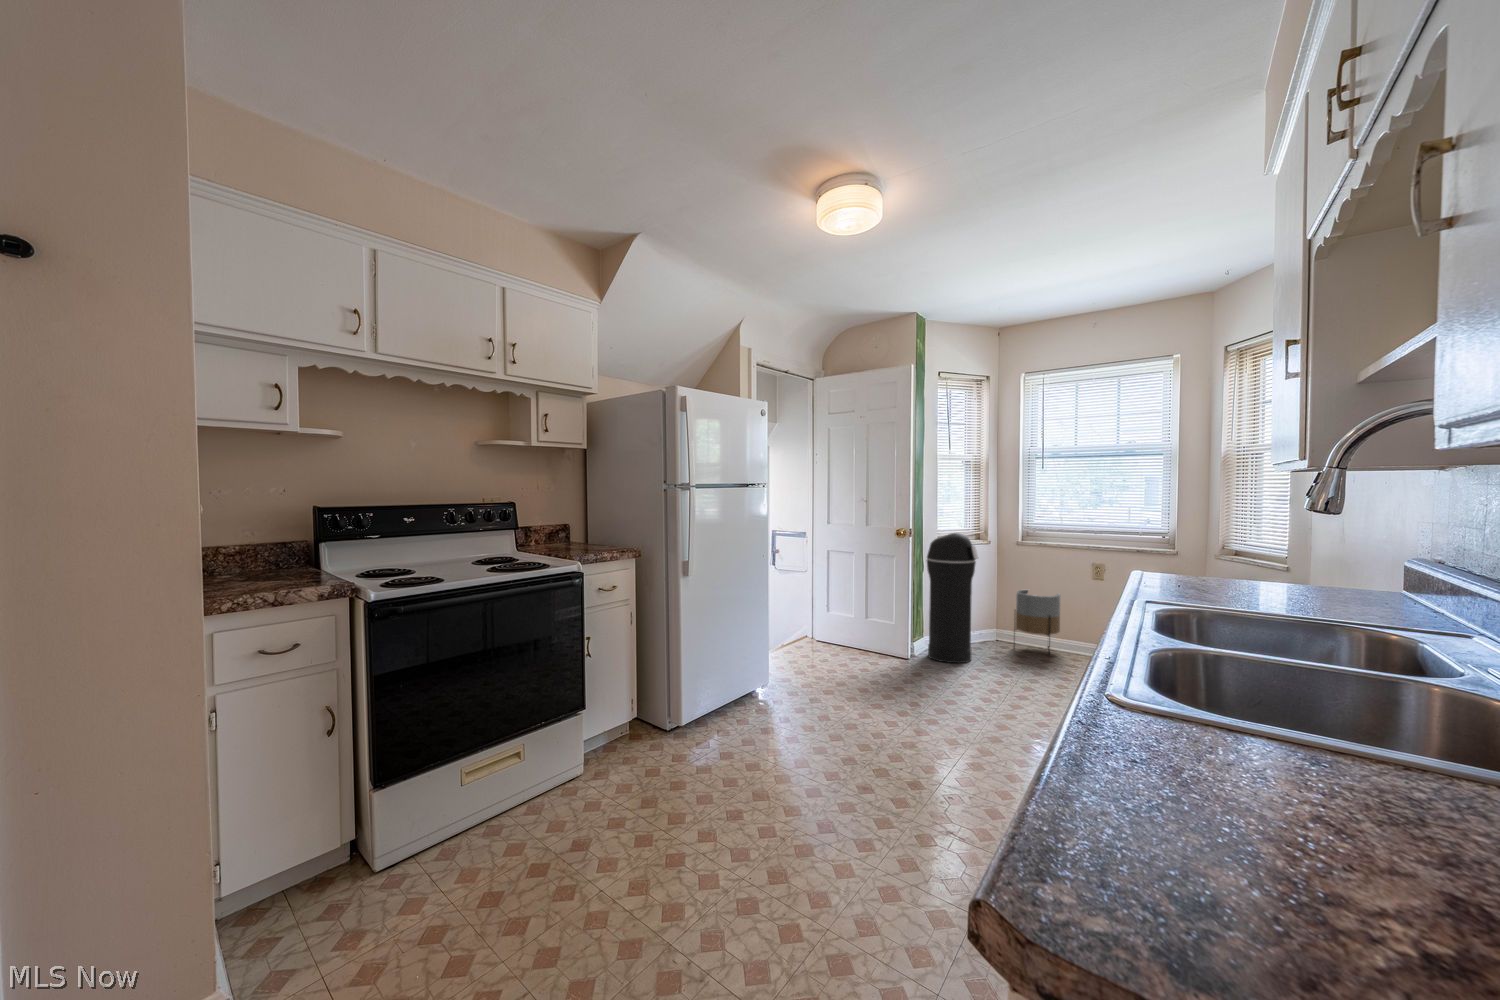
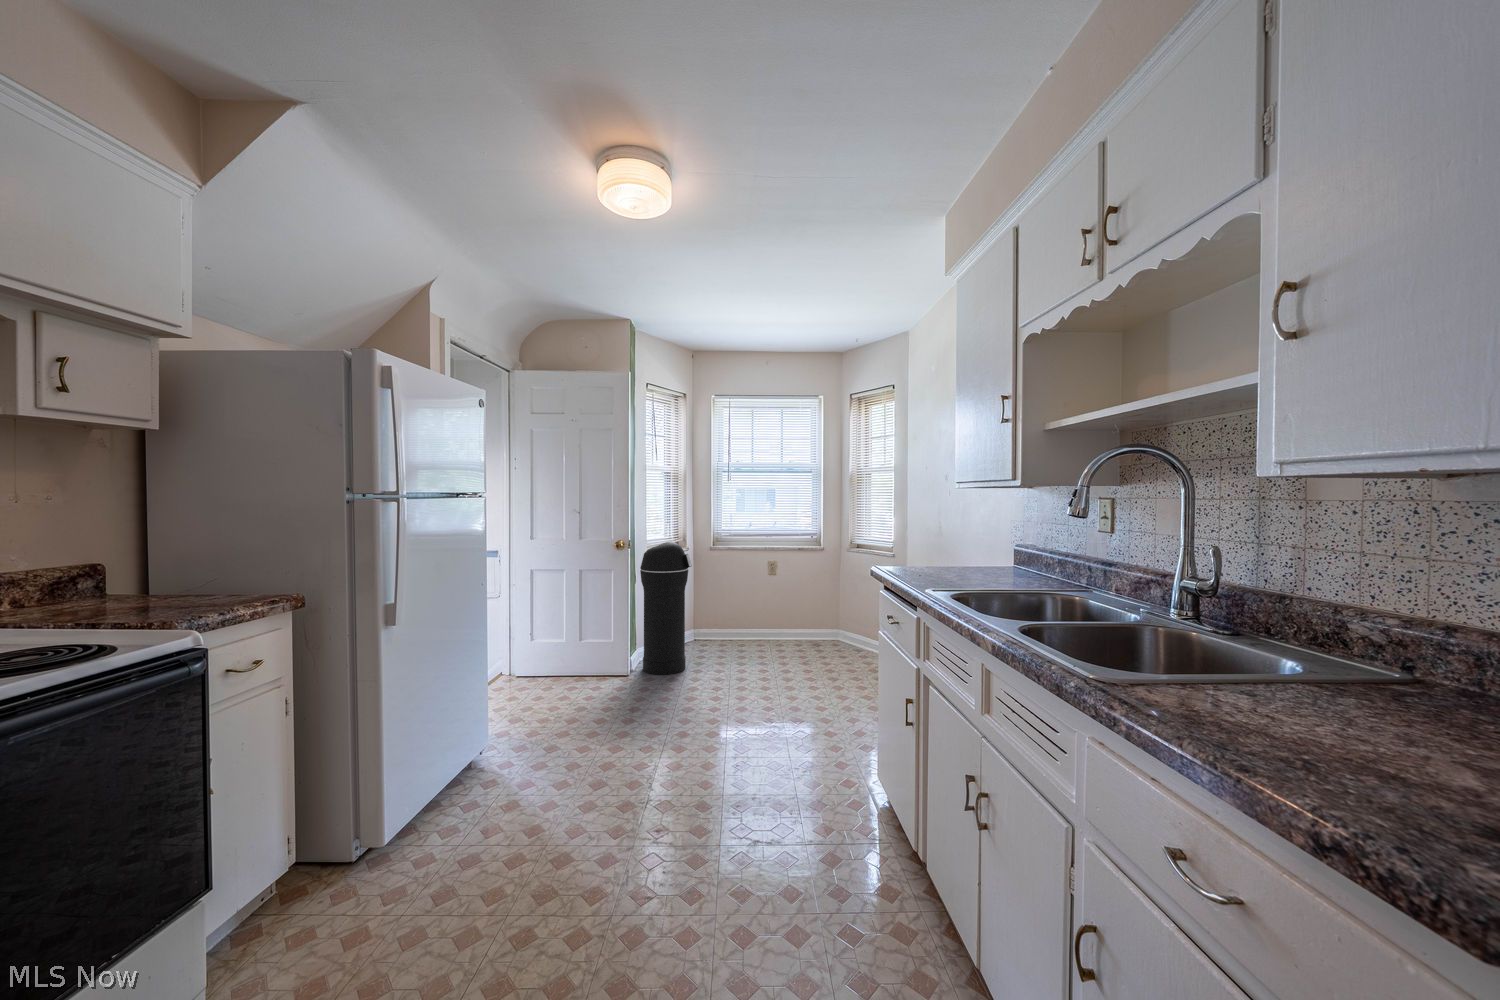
planter: present [1014,590,1060,655] -> none [713,591,752,651]

